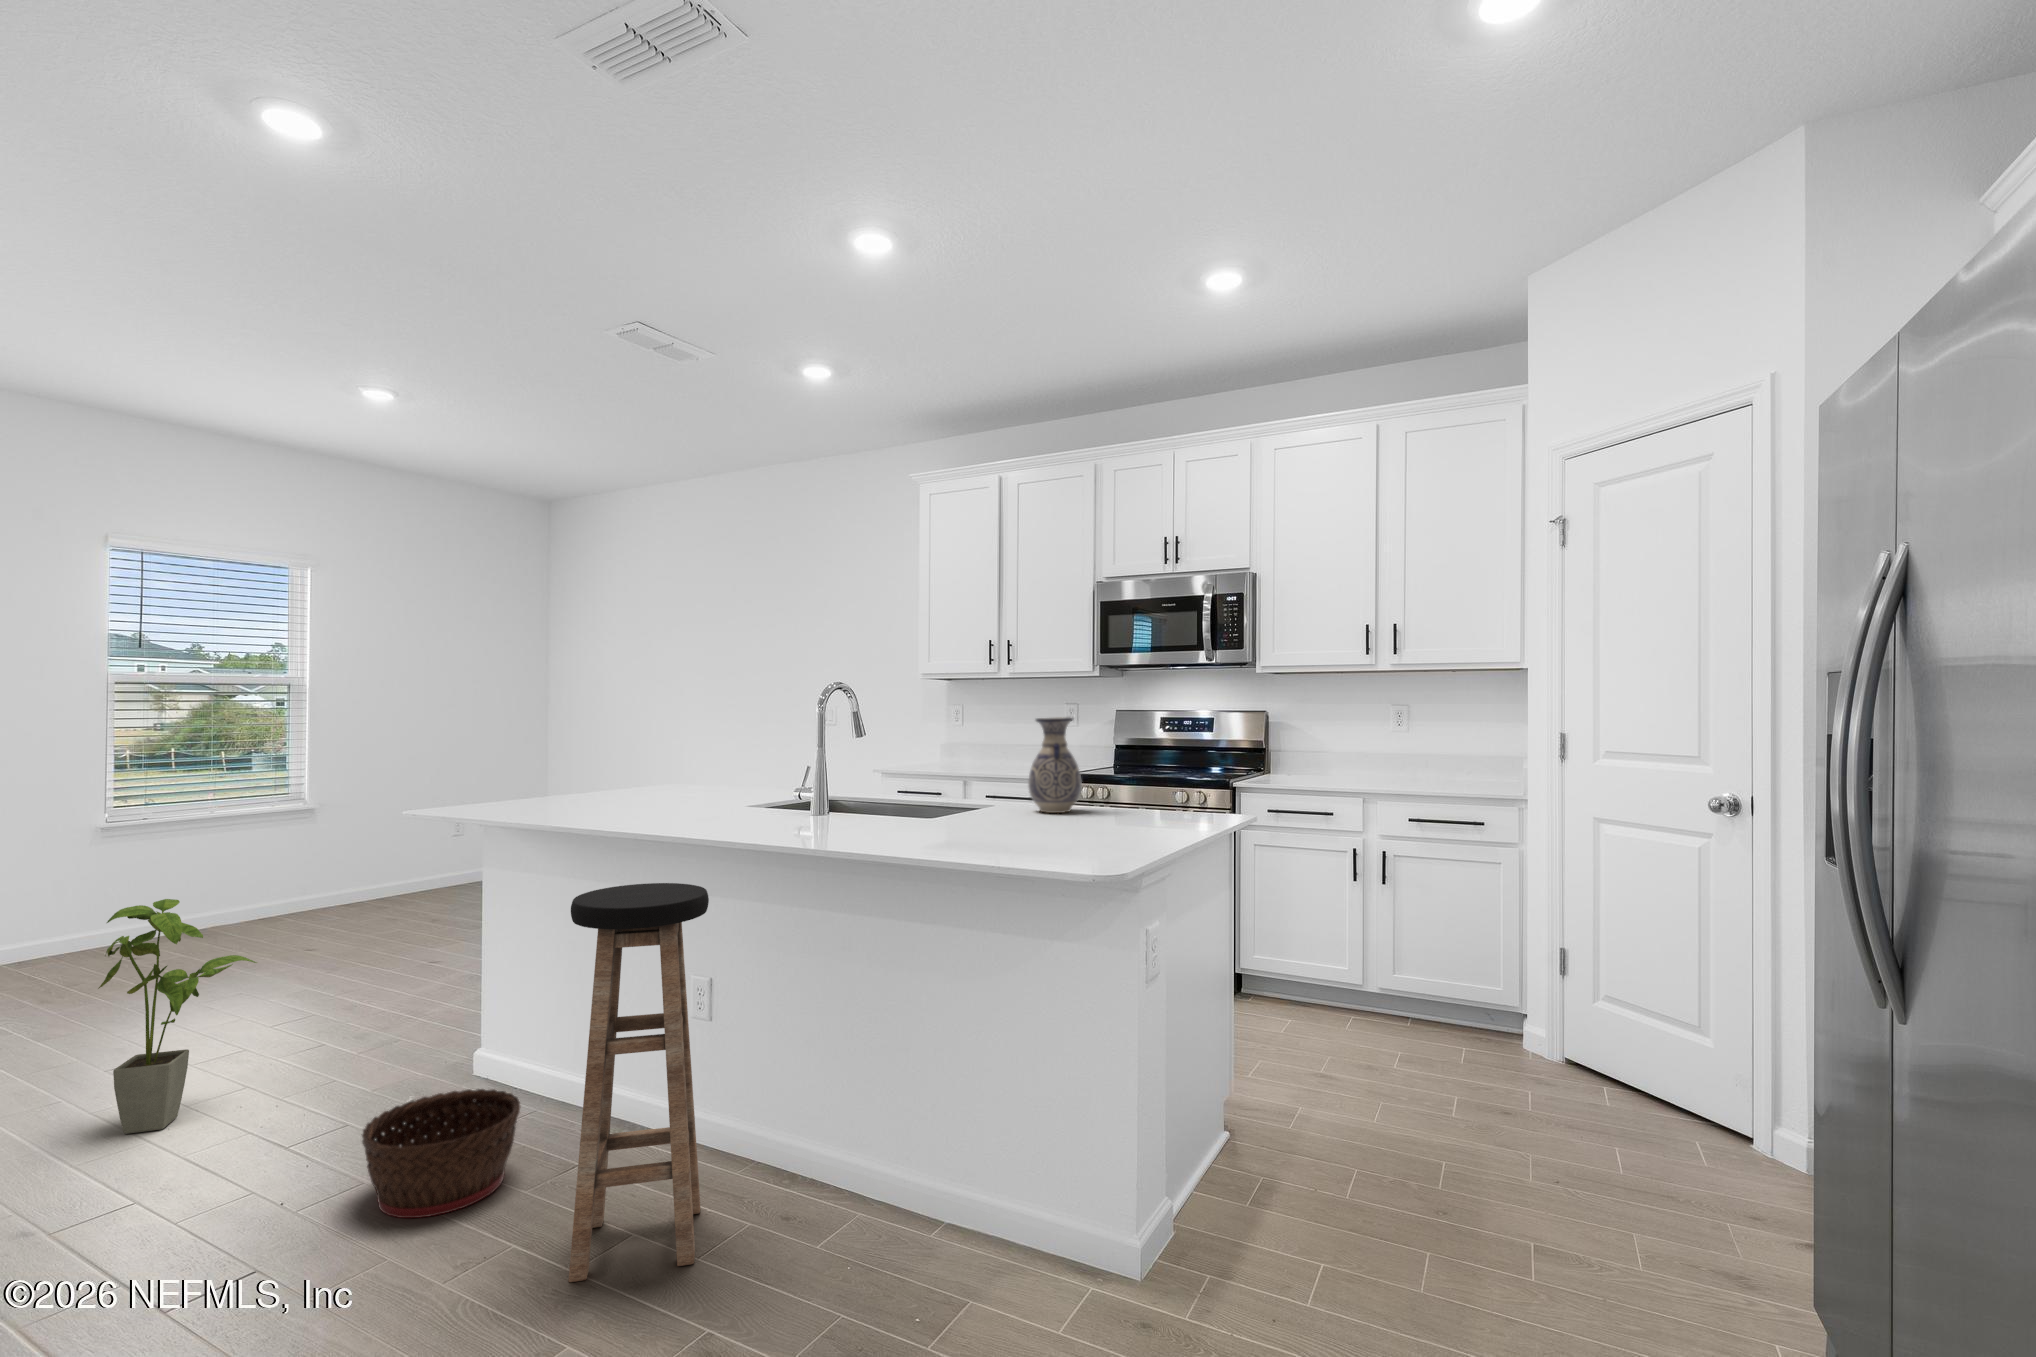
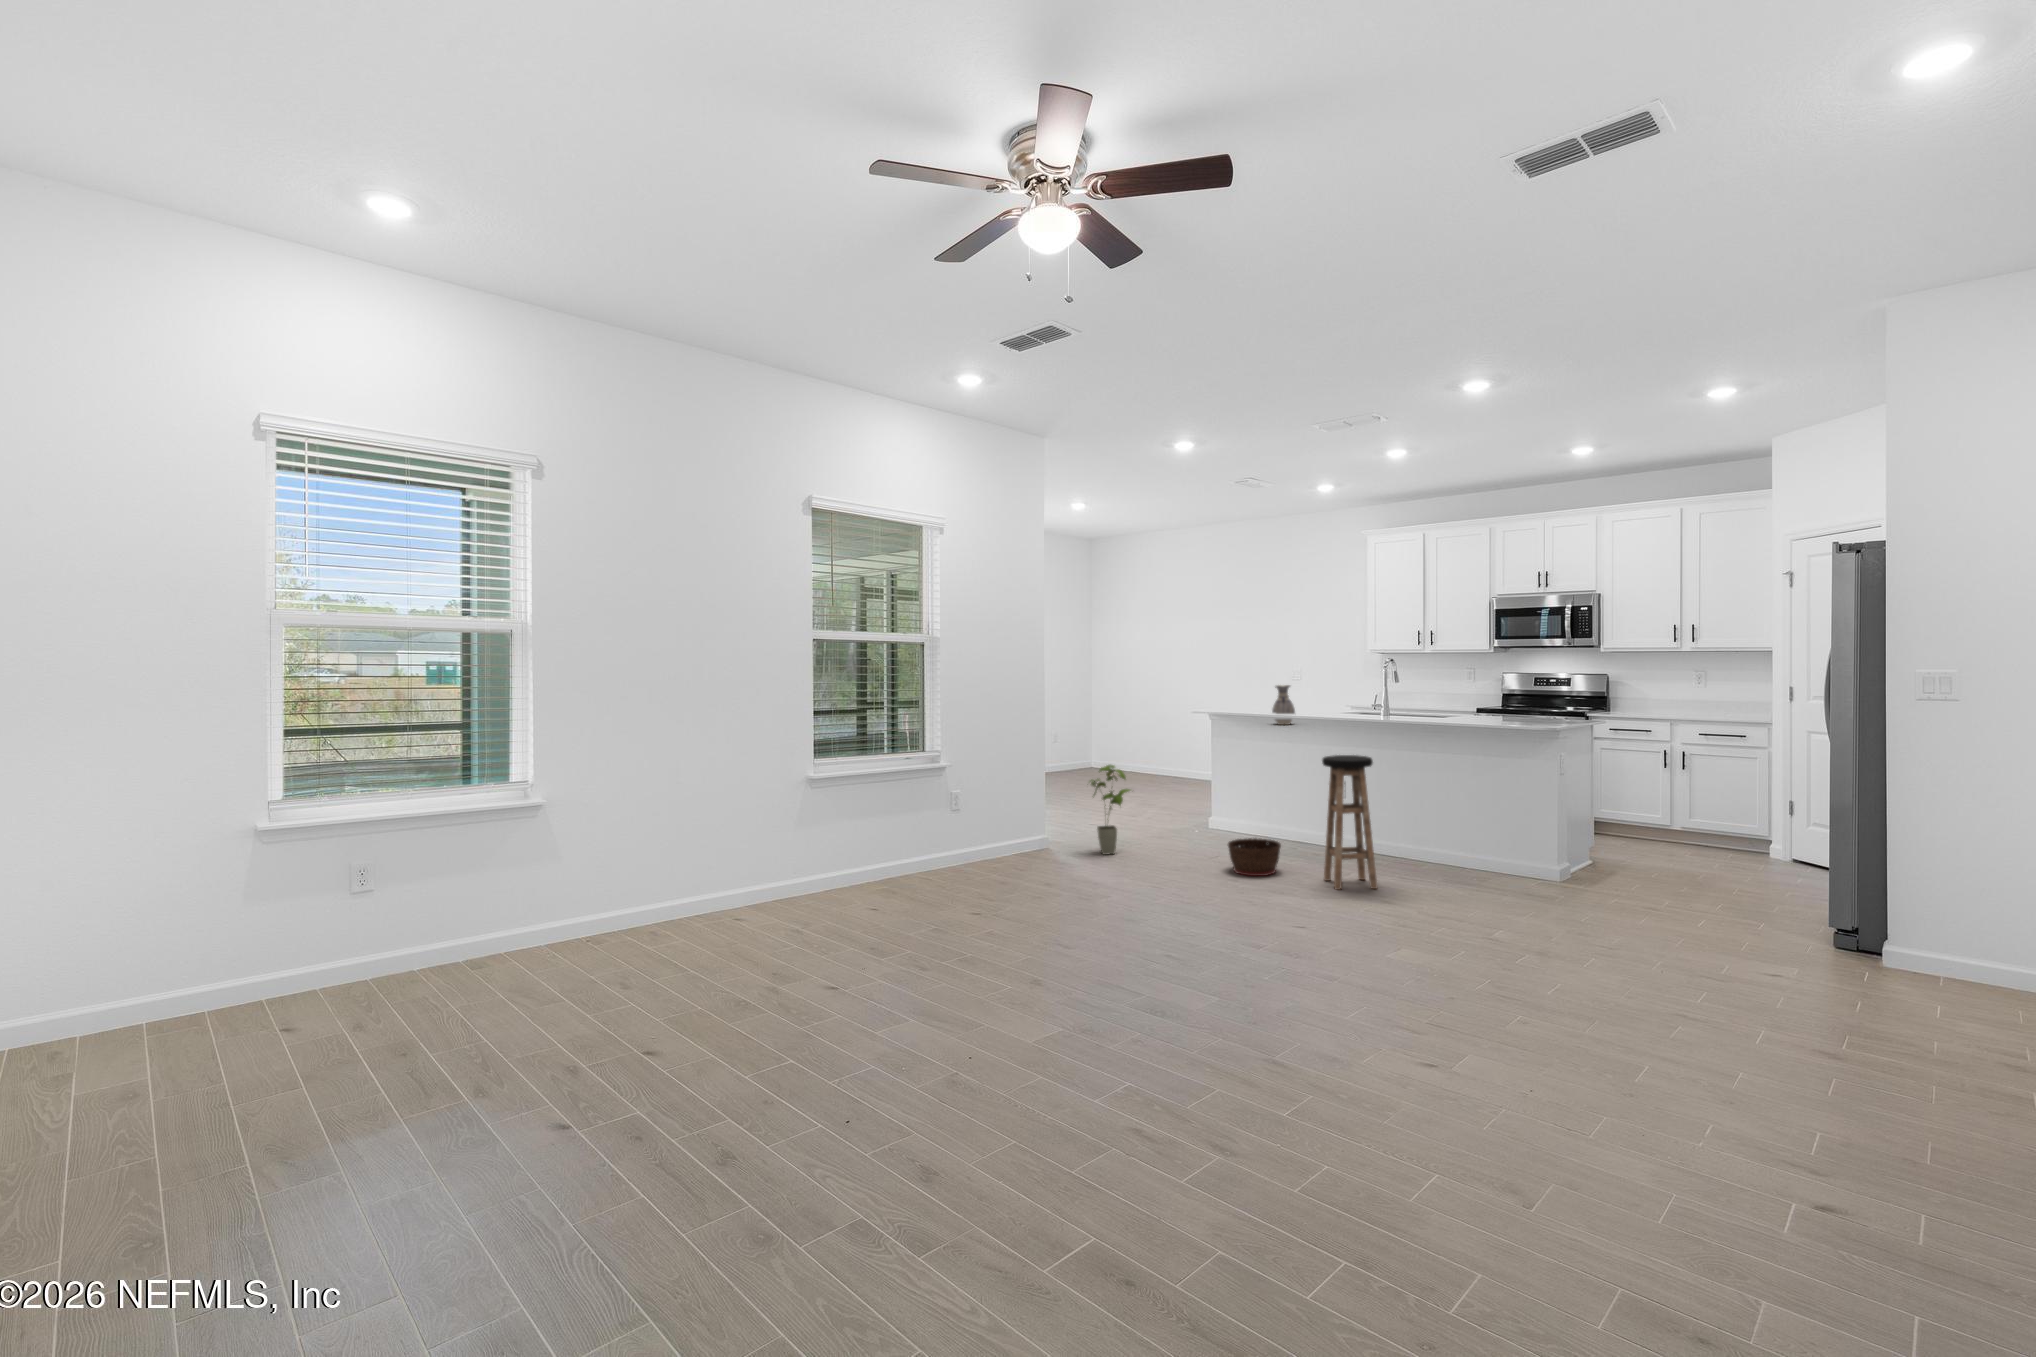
vase: present [1028,717,1082,813] -> present [1272,685,1295,725]

